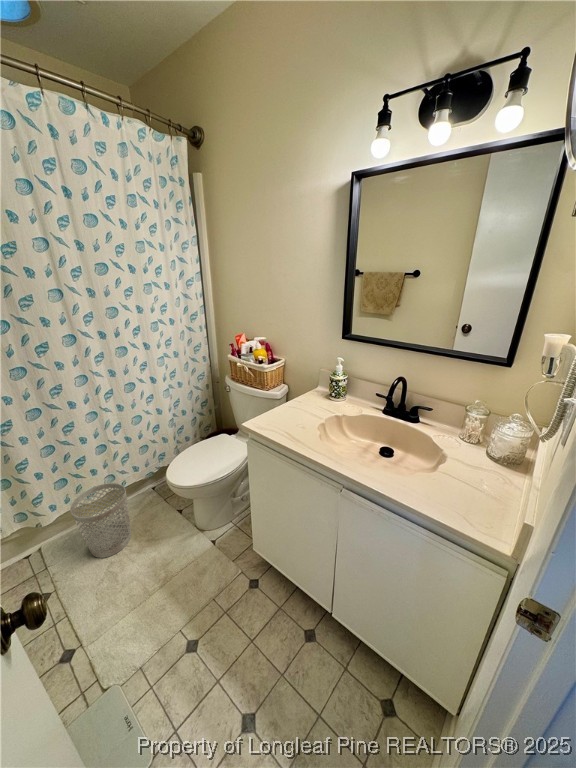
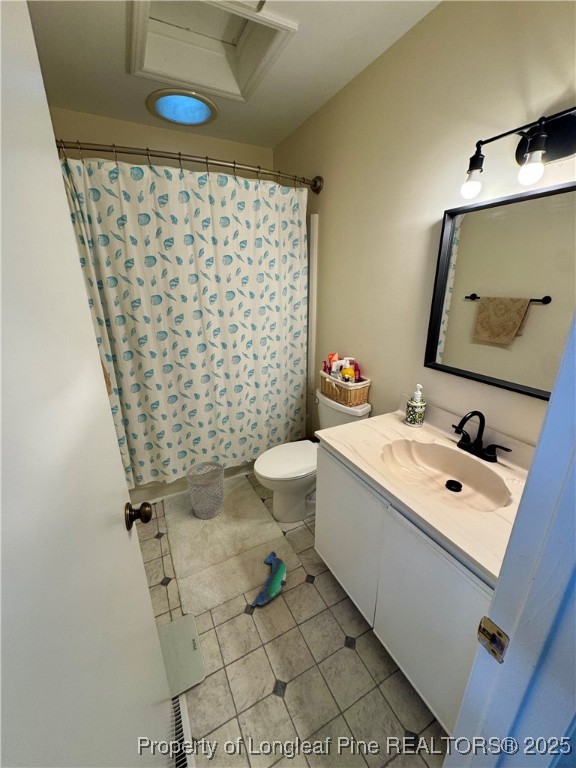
plush toy: none [193,568,230,643] -> present [252,552,287,606]

